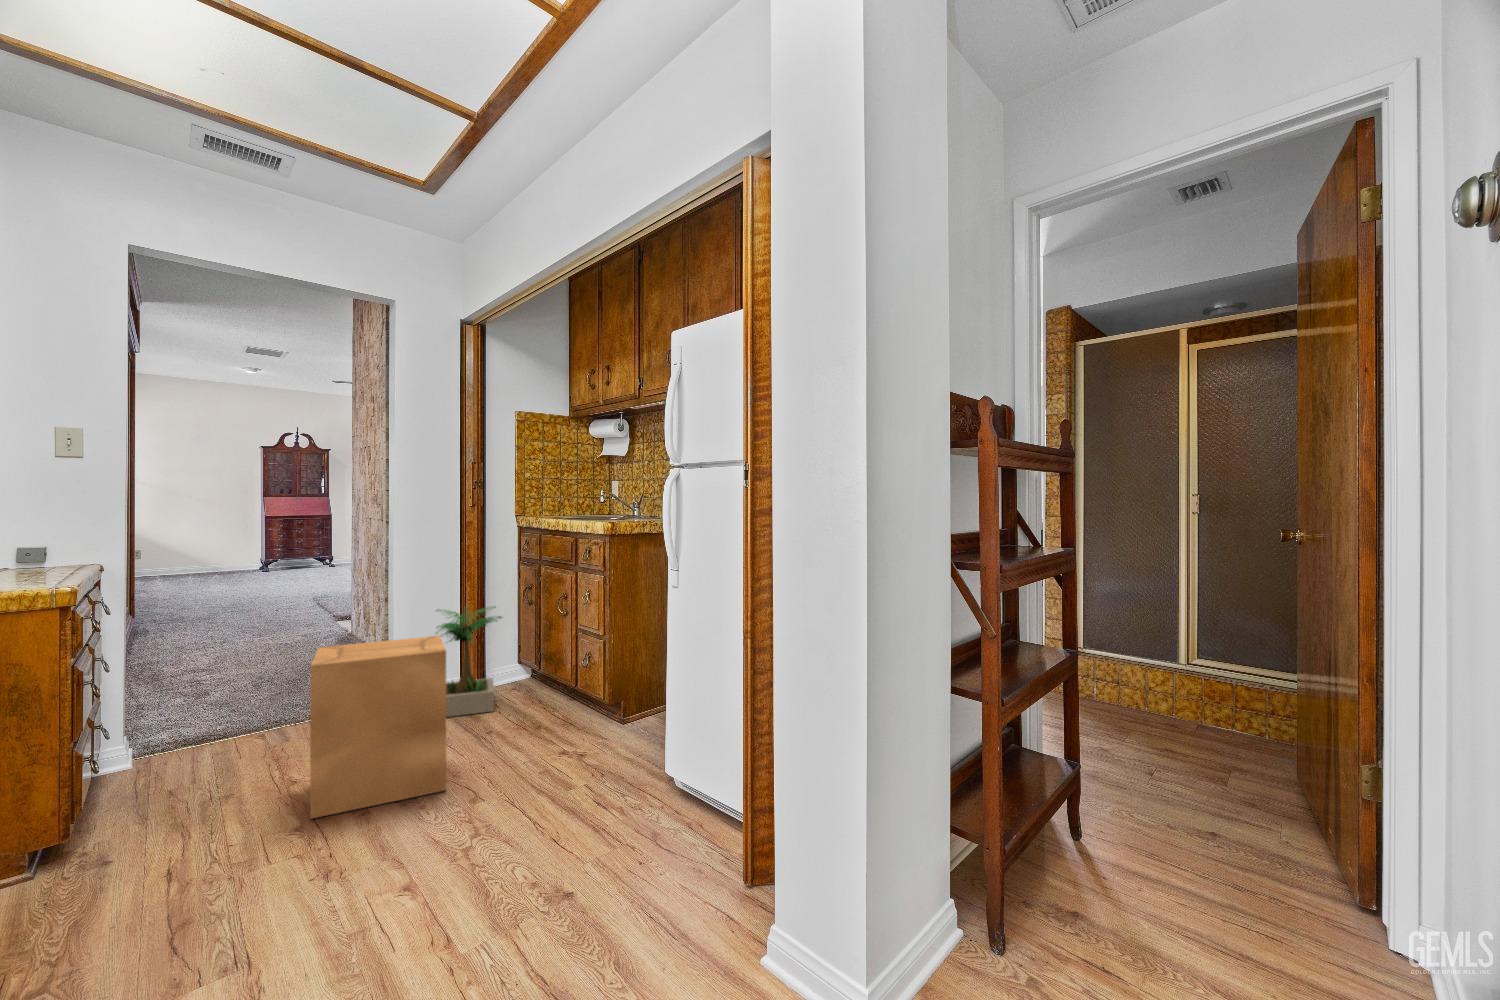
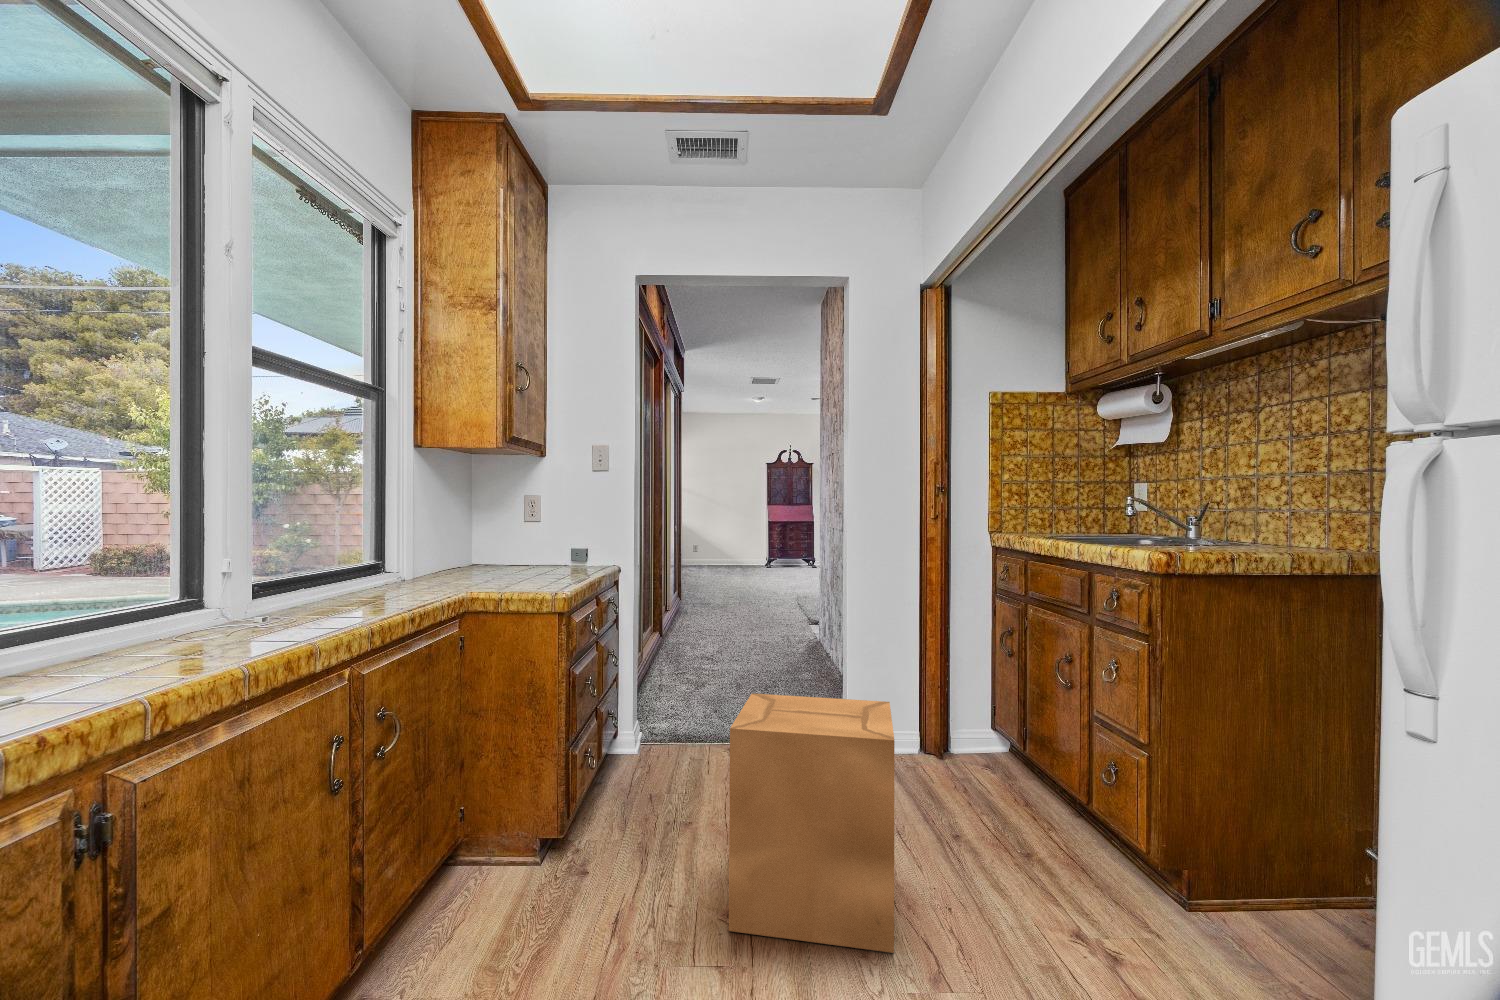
potted plant: present [436,606,502,717] -> none [883,645,986,803]

